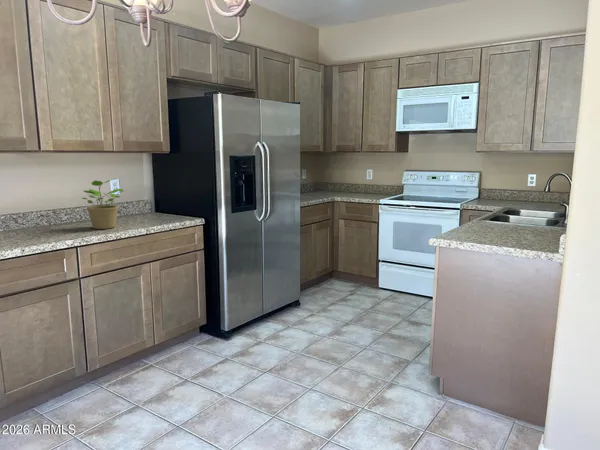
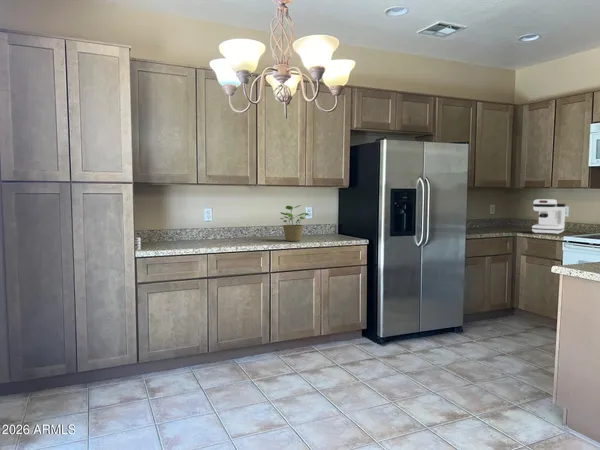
coffee maker: none [348,163,374,196] -> present [532,199,565,234]

